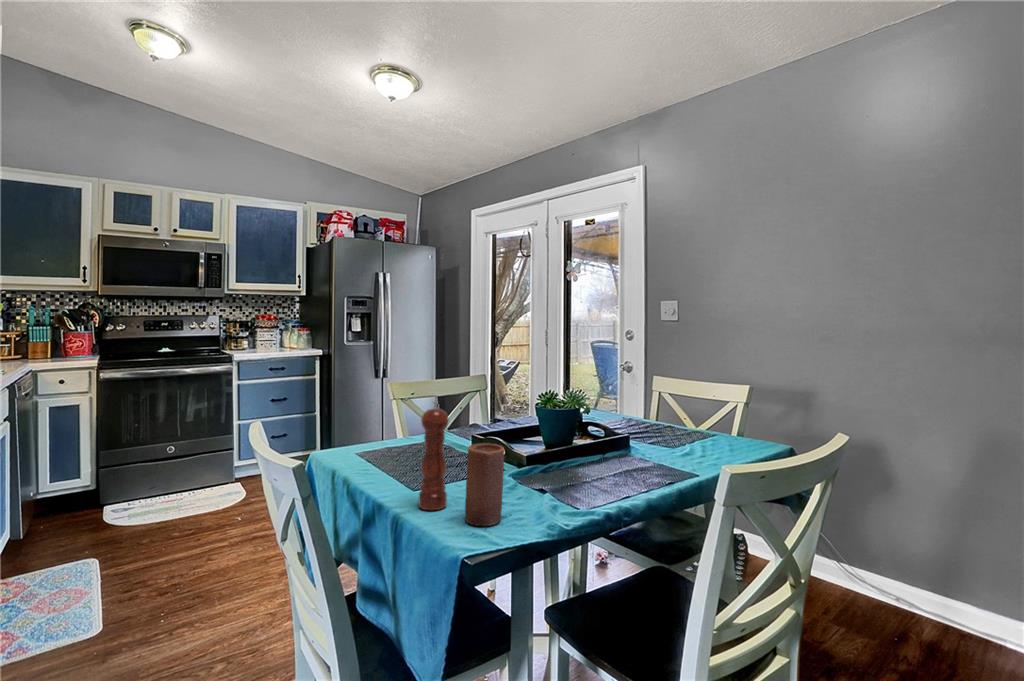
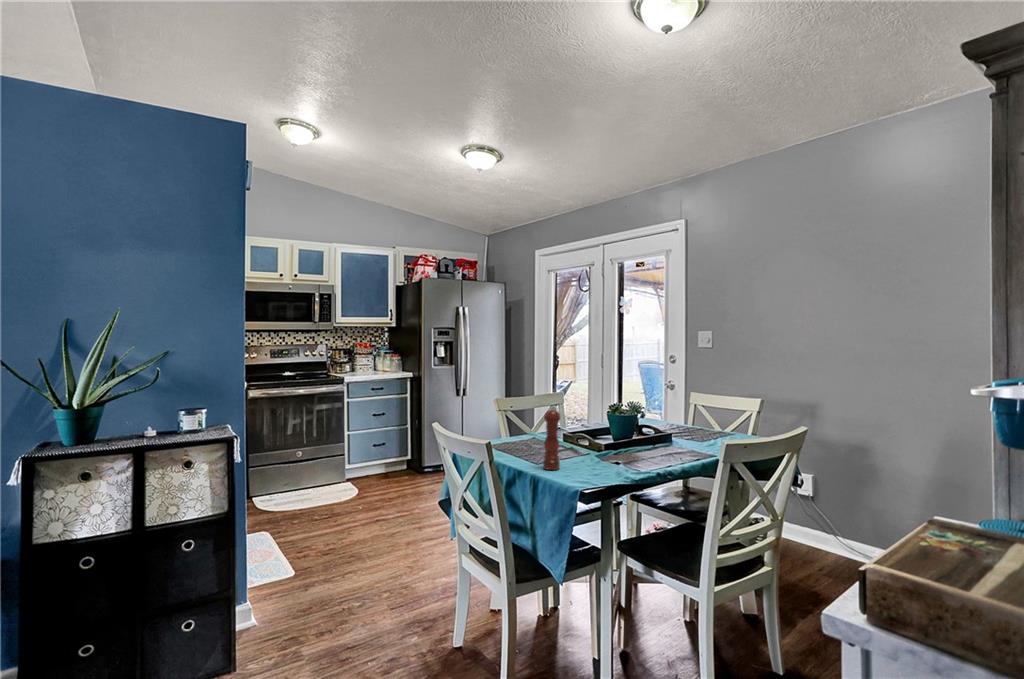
candle: present [465,443,504,526] -> none [573,430,596,476]

